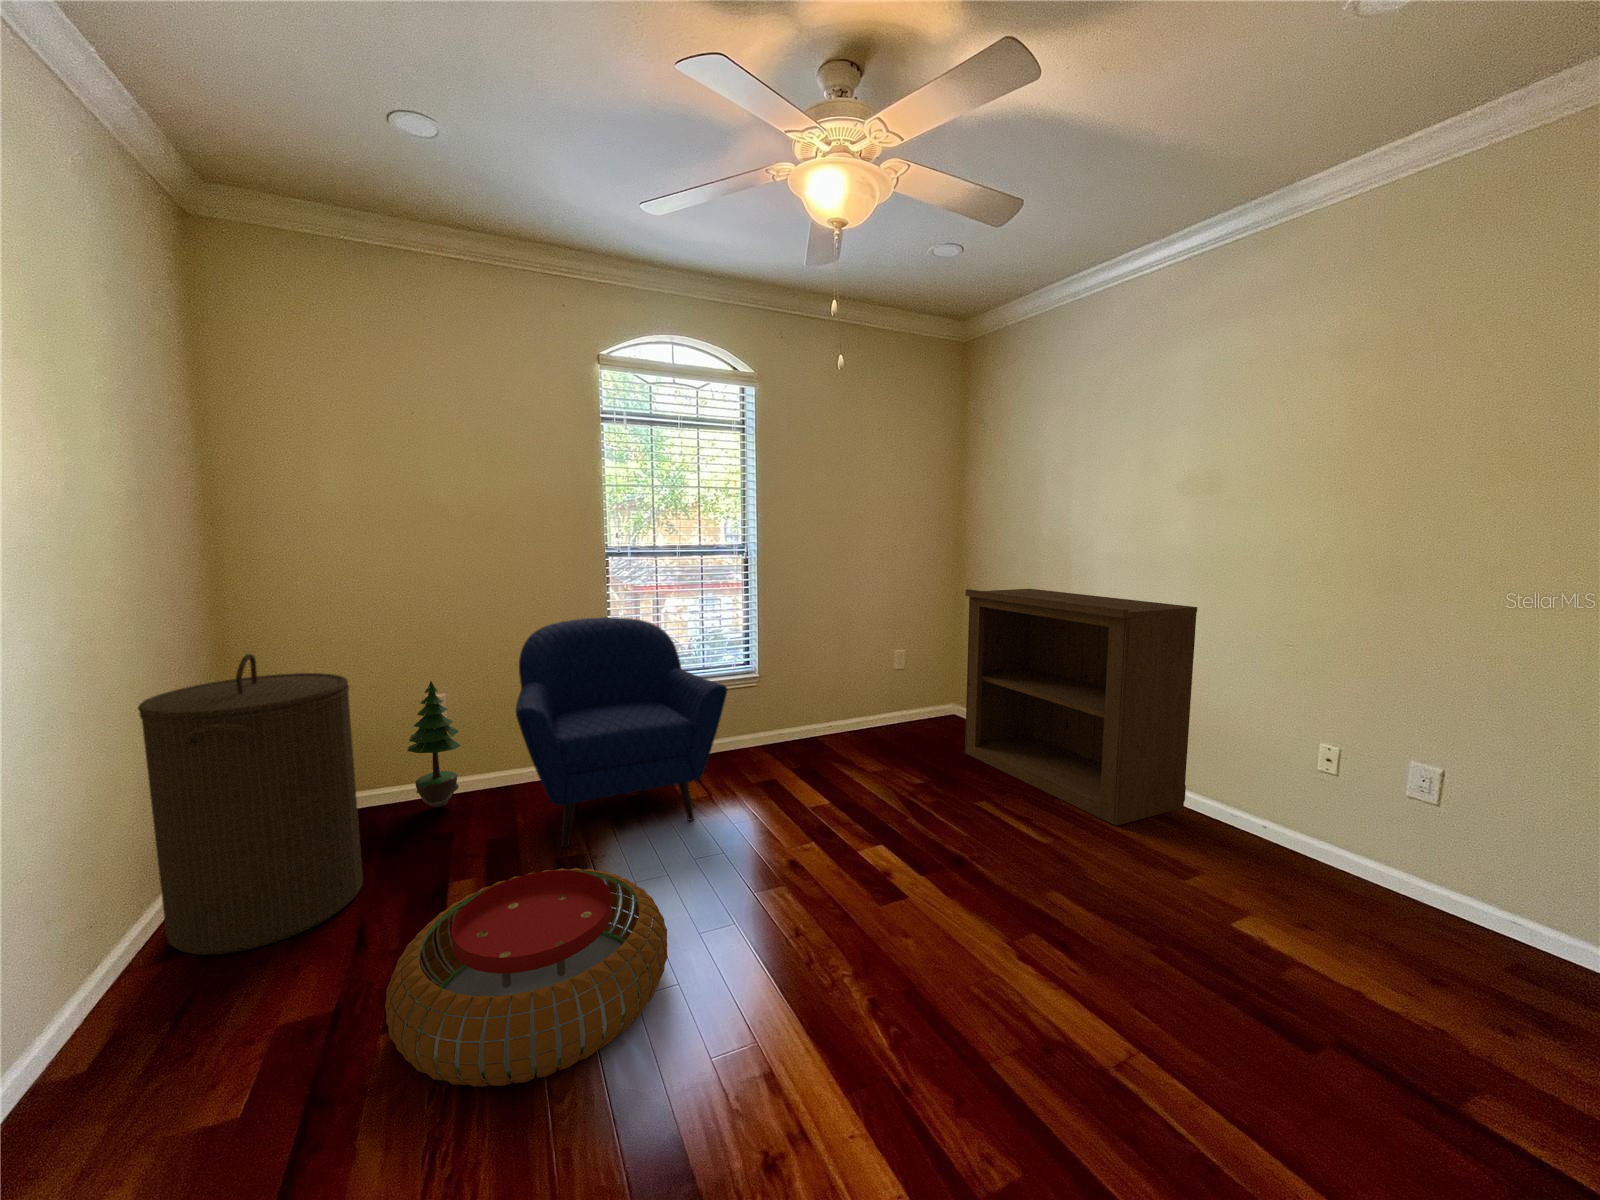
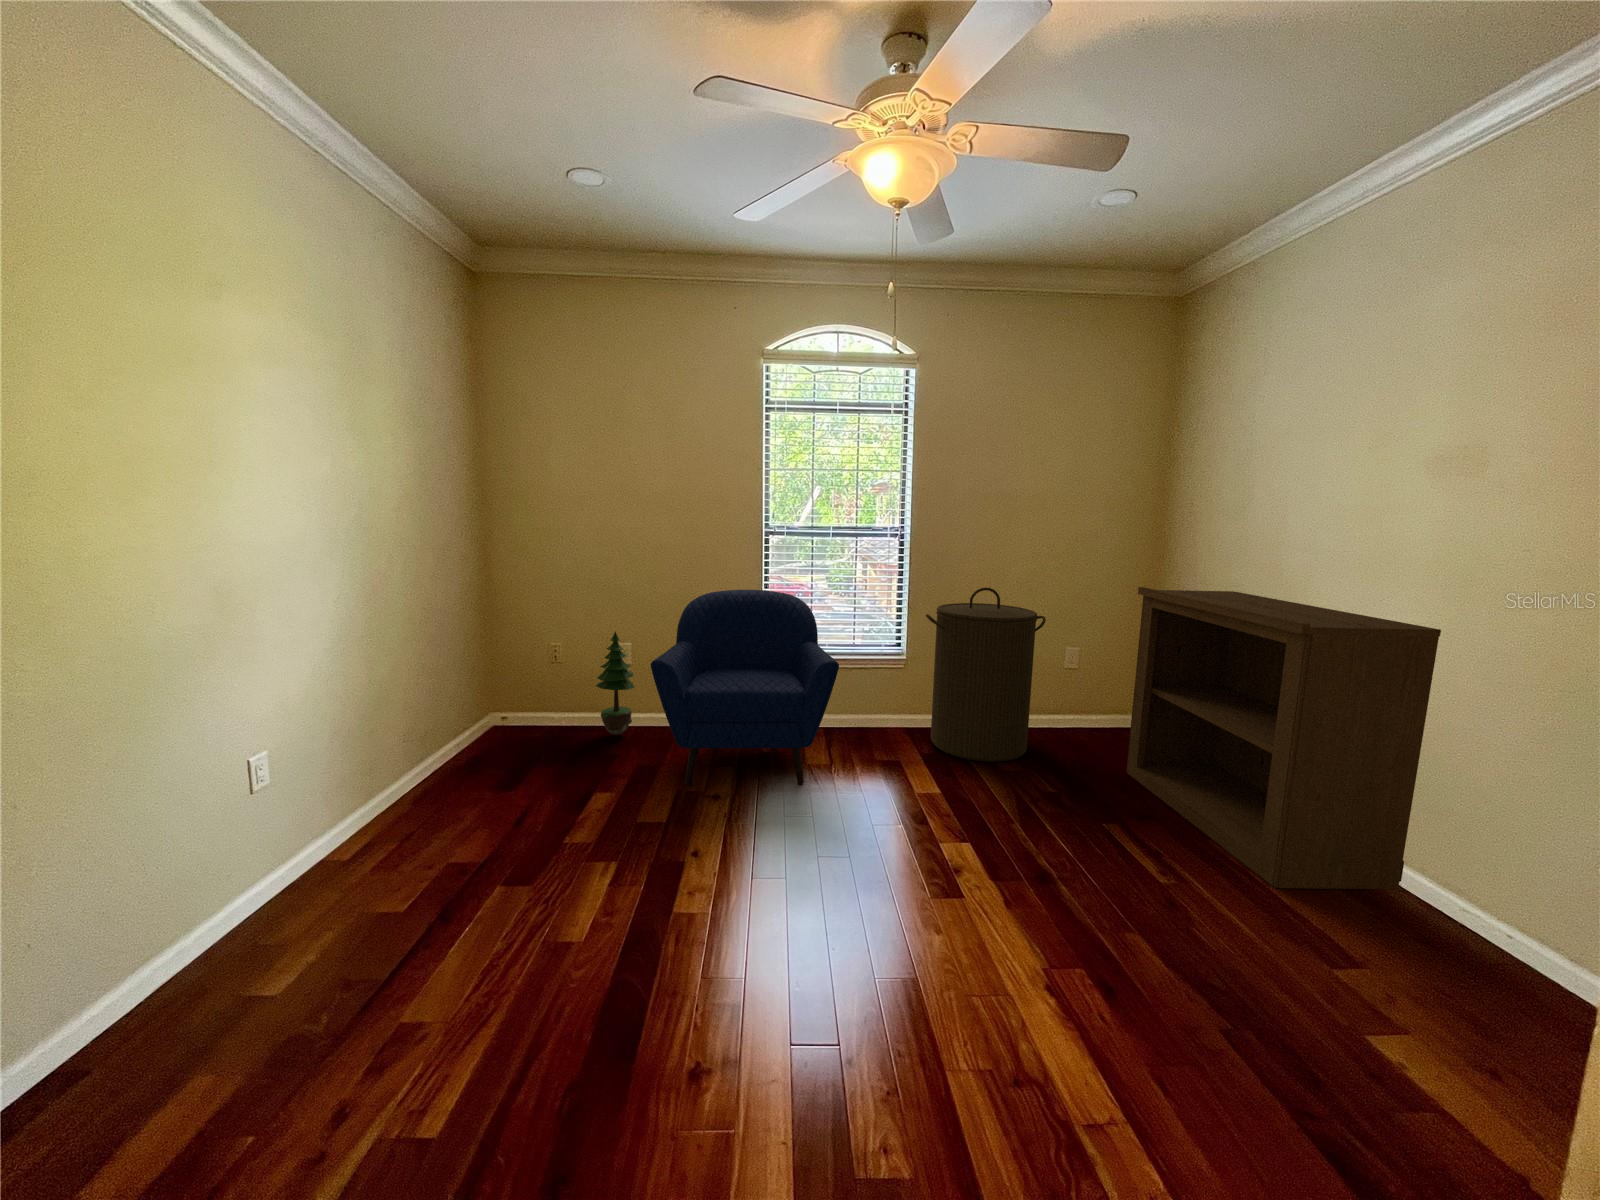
laundry hamper: present [138,654,363,955] -> present [926,588,1046,762]
pouf: present [385,868,668,1087] -> none [492,795,714,951]

